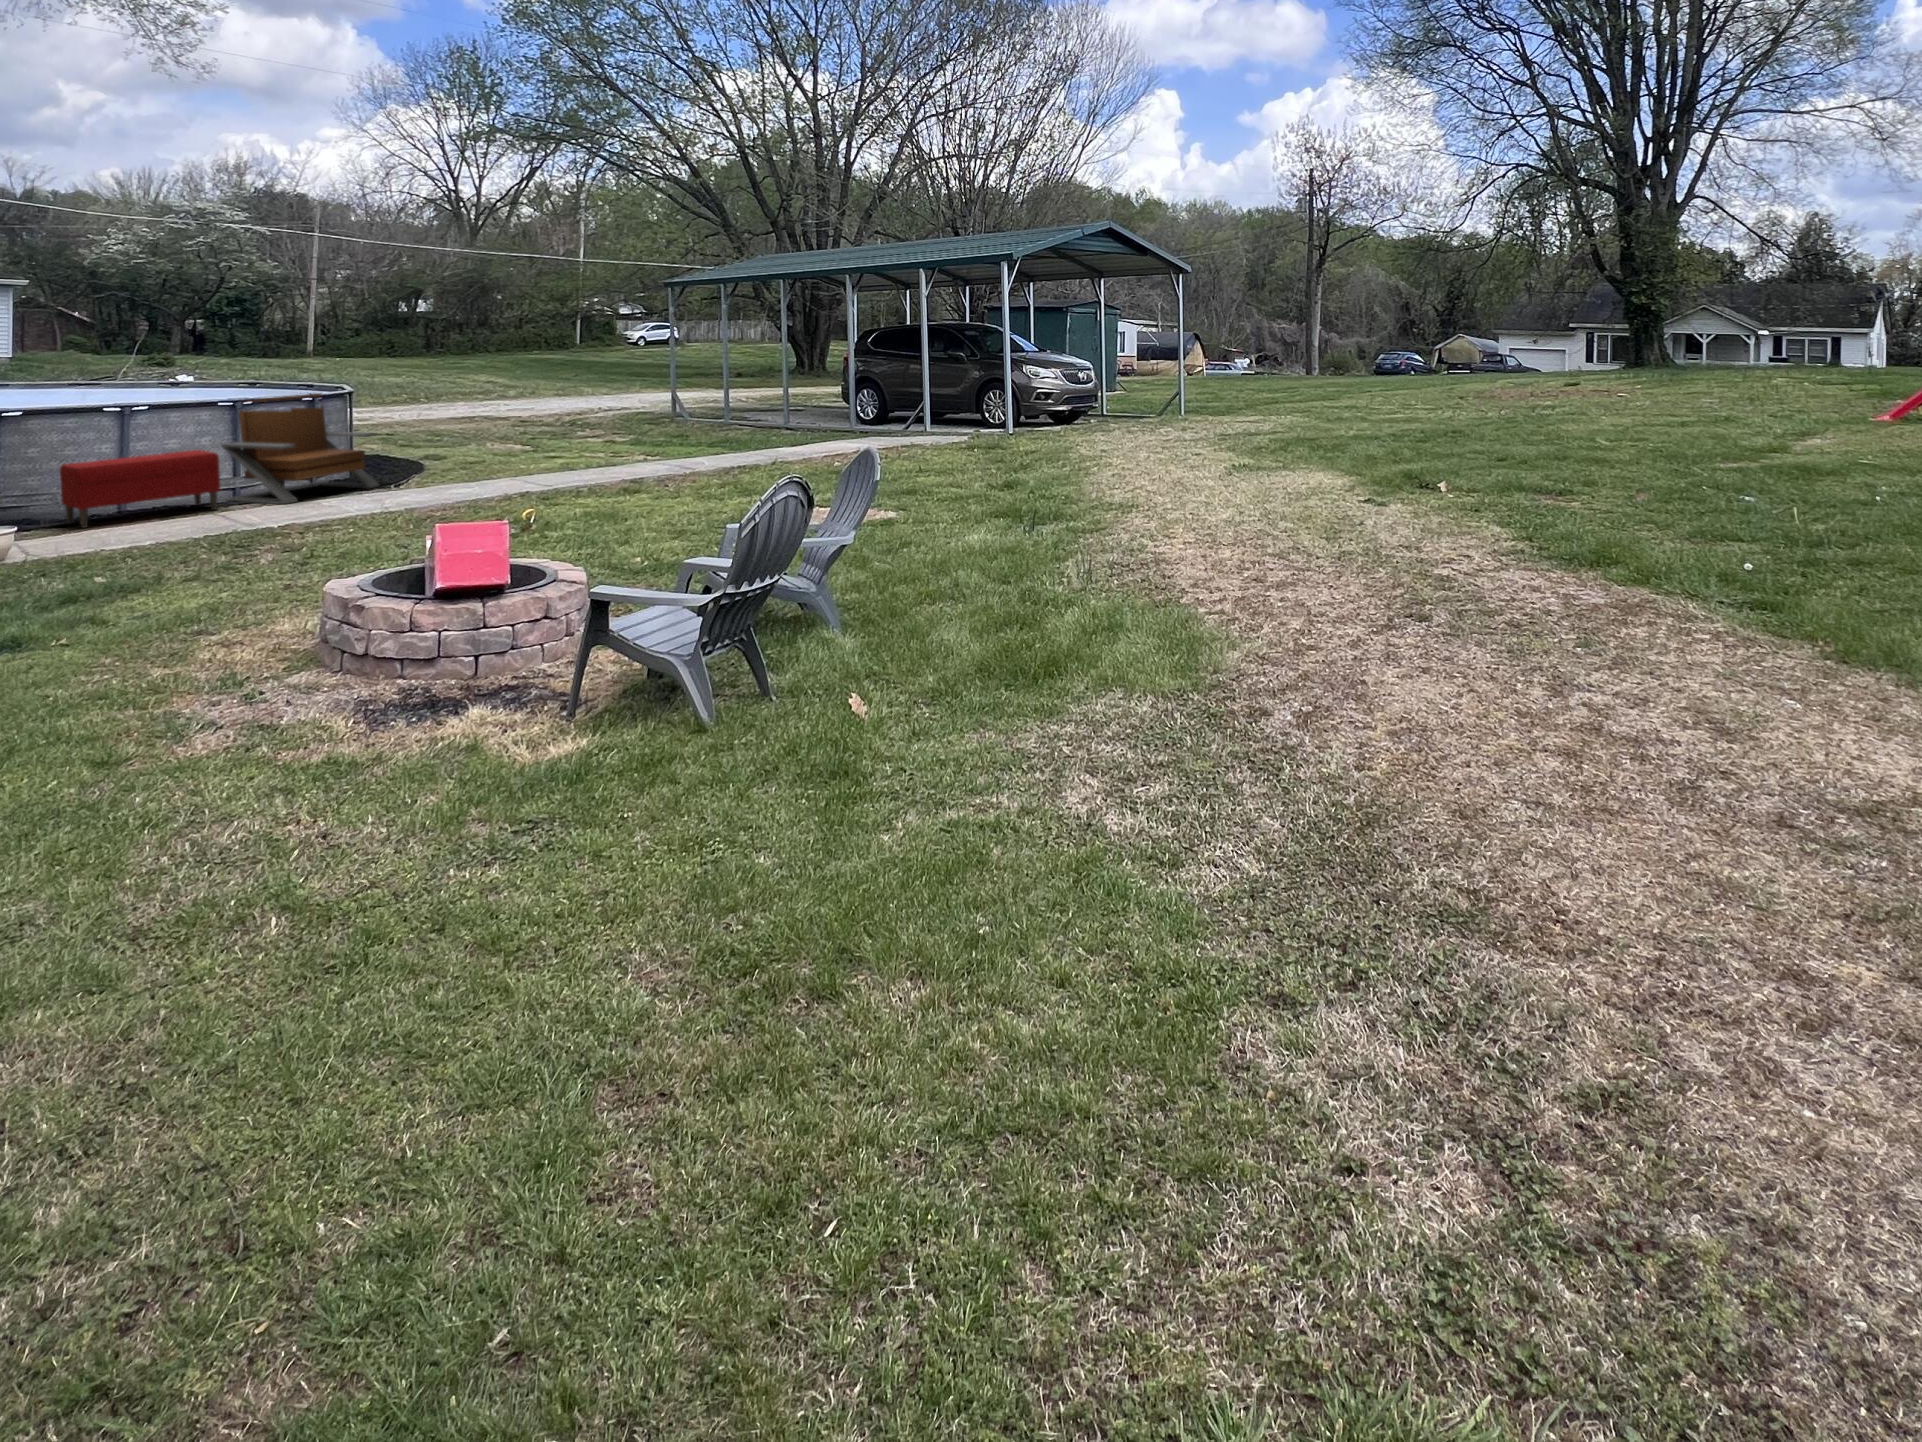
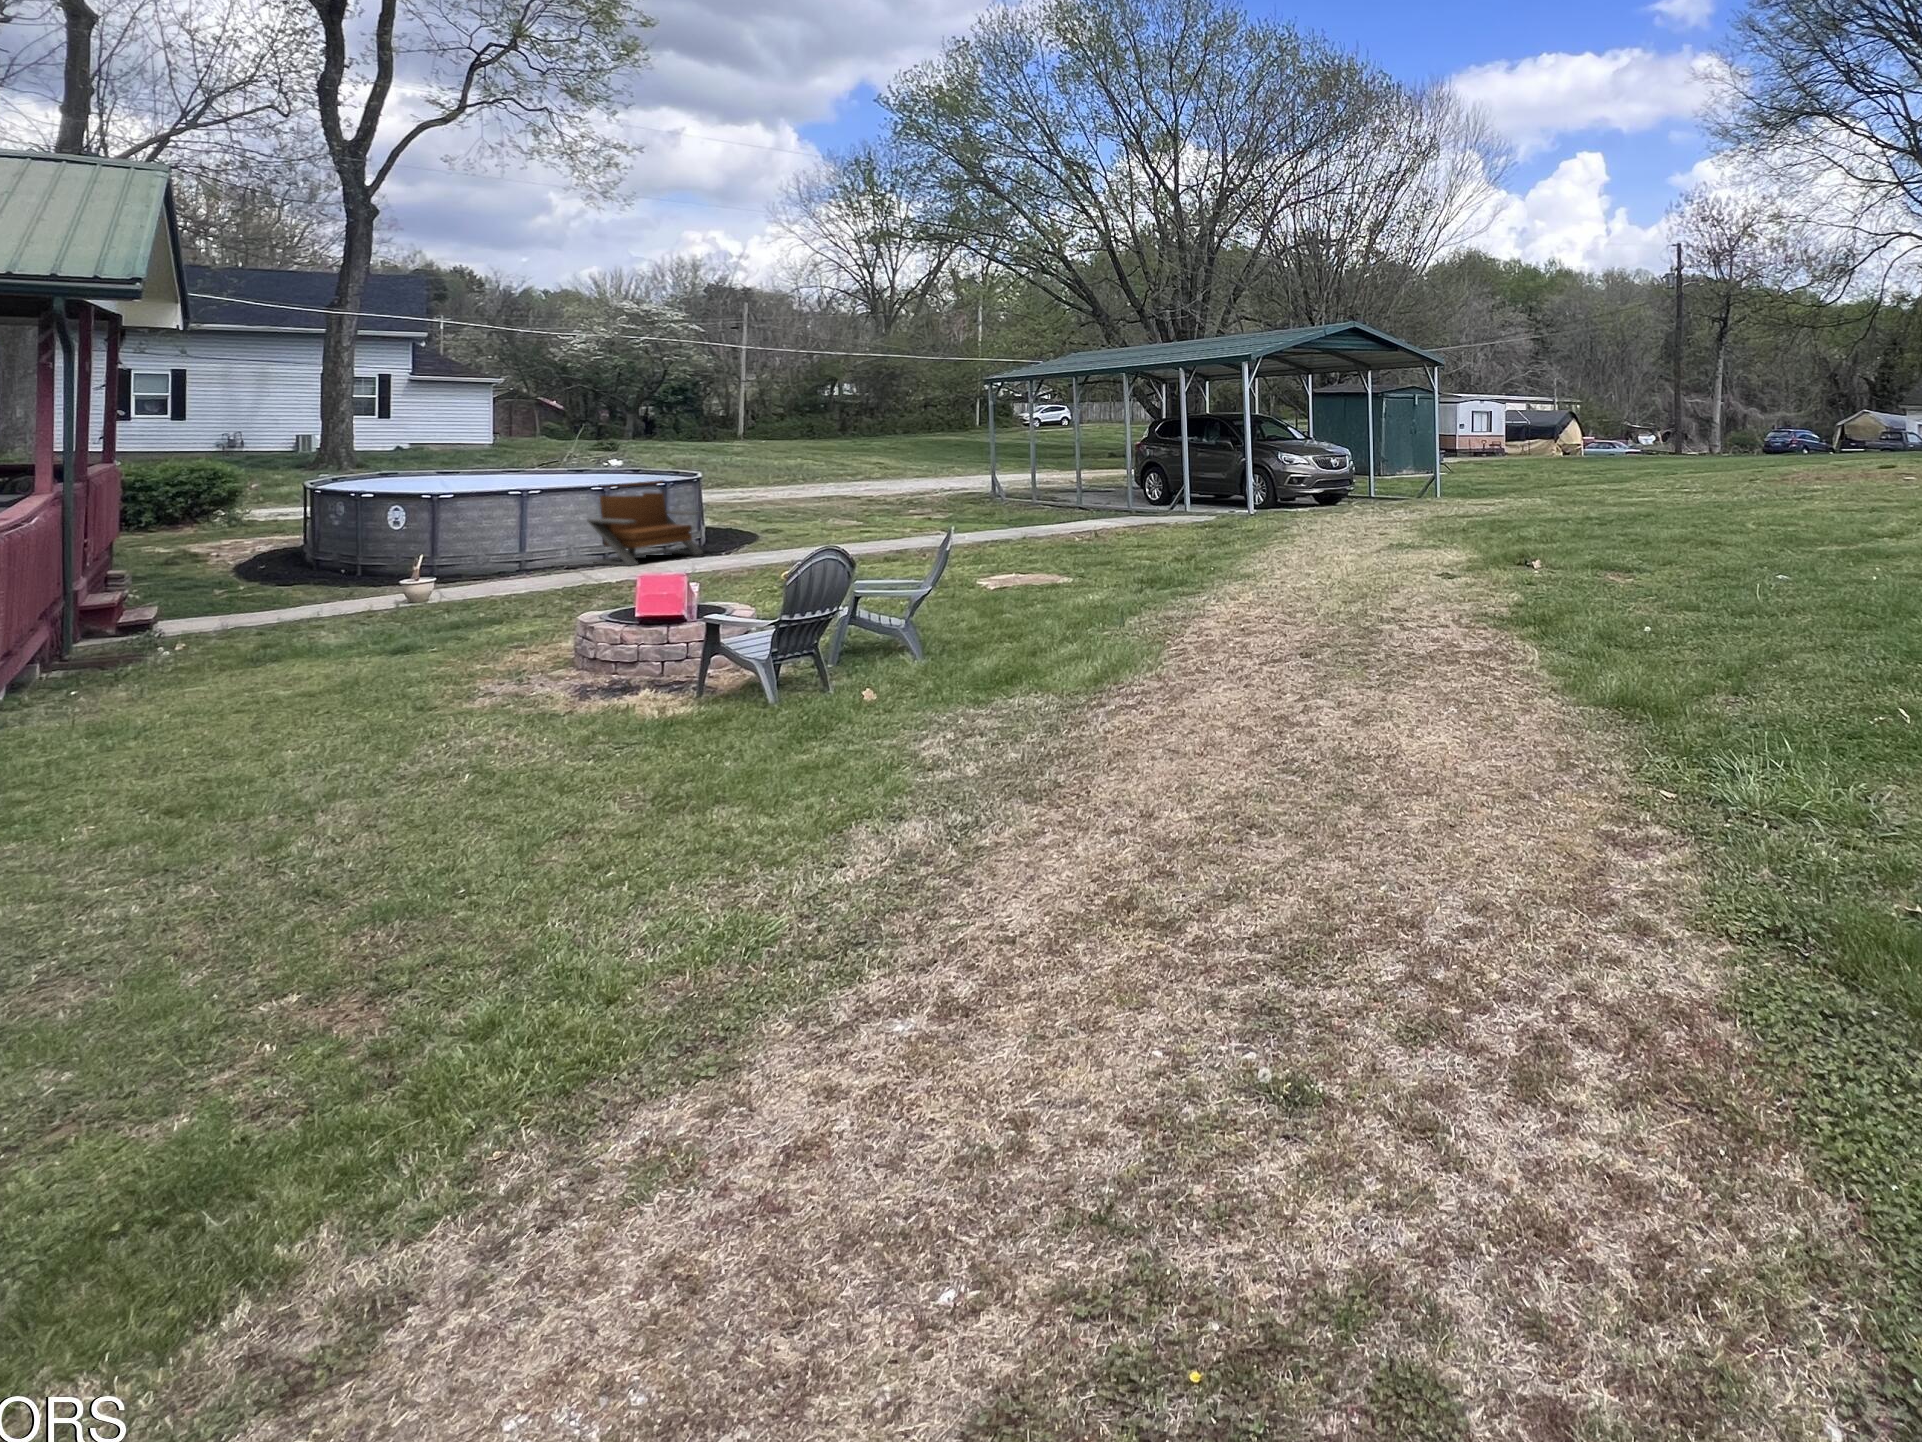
bench: present [60,450,220,528] -> none [472,524,583,581]

